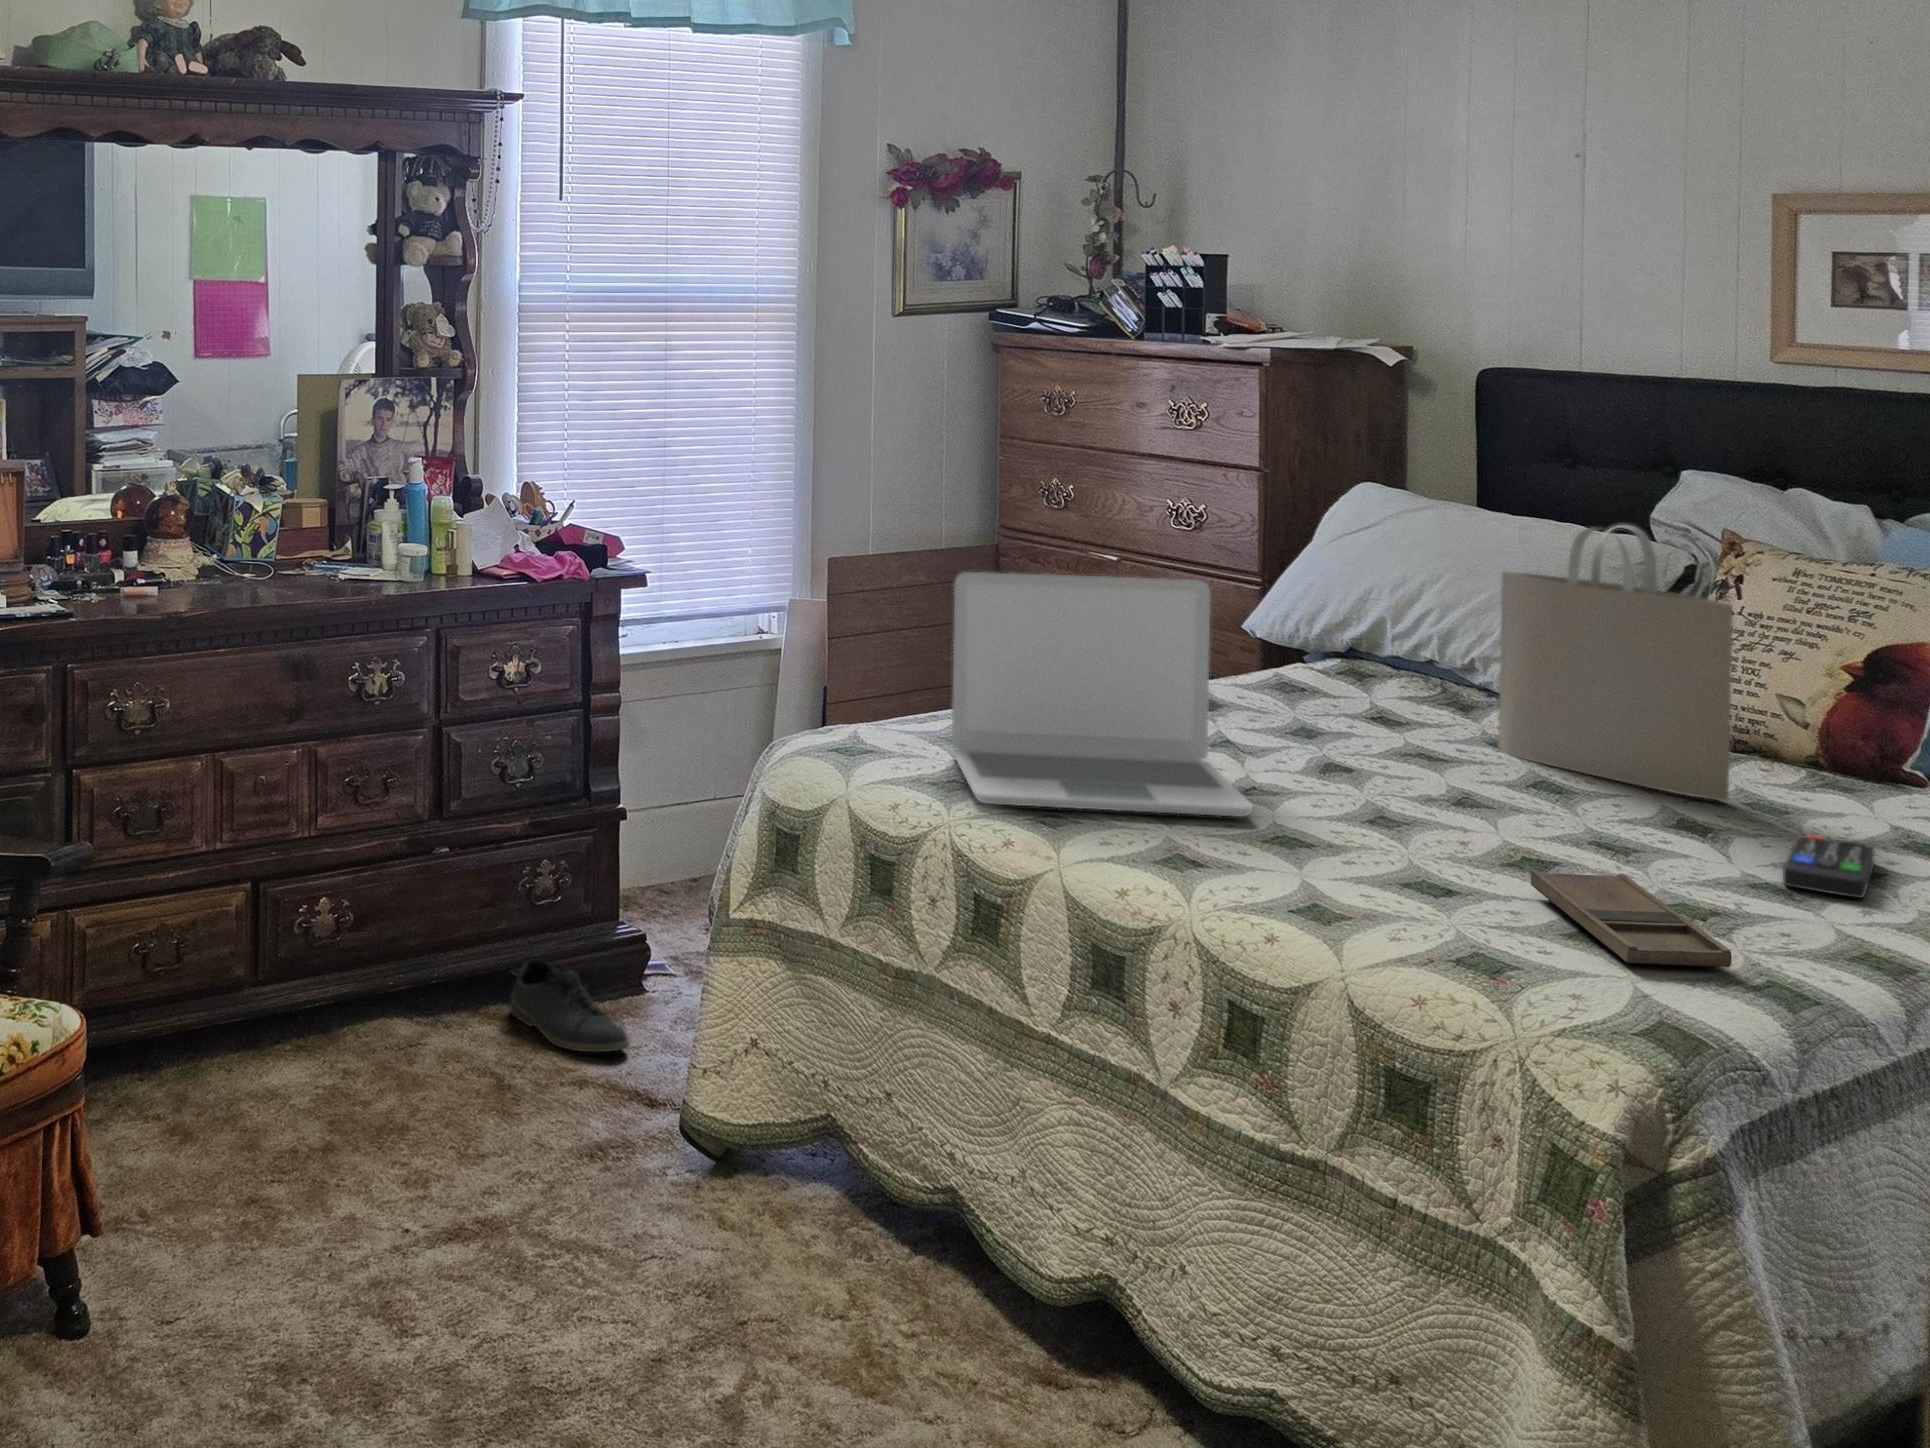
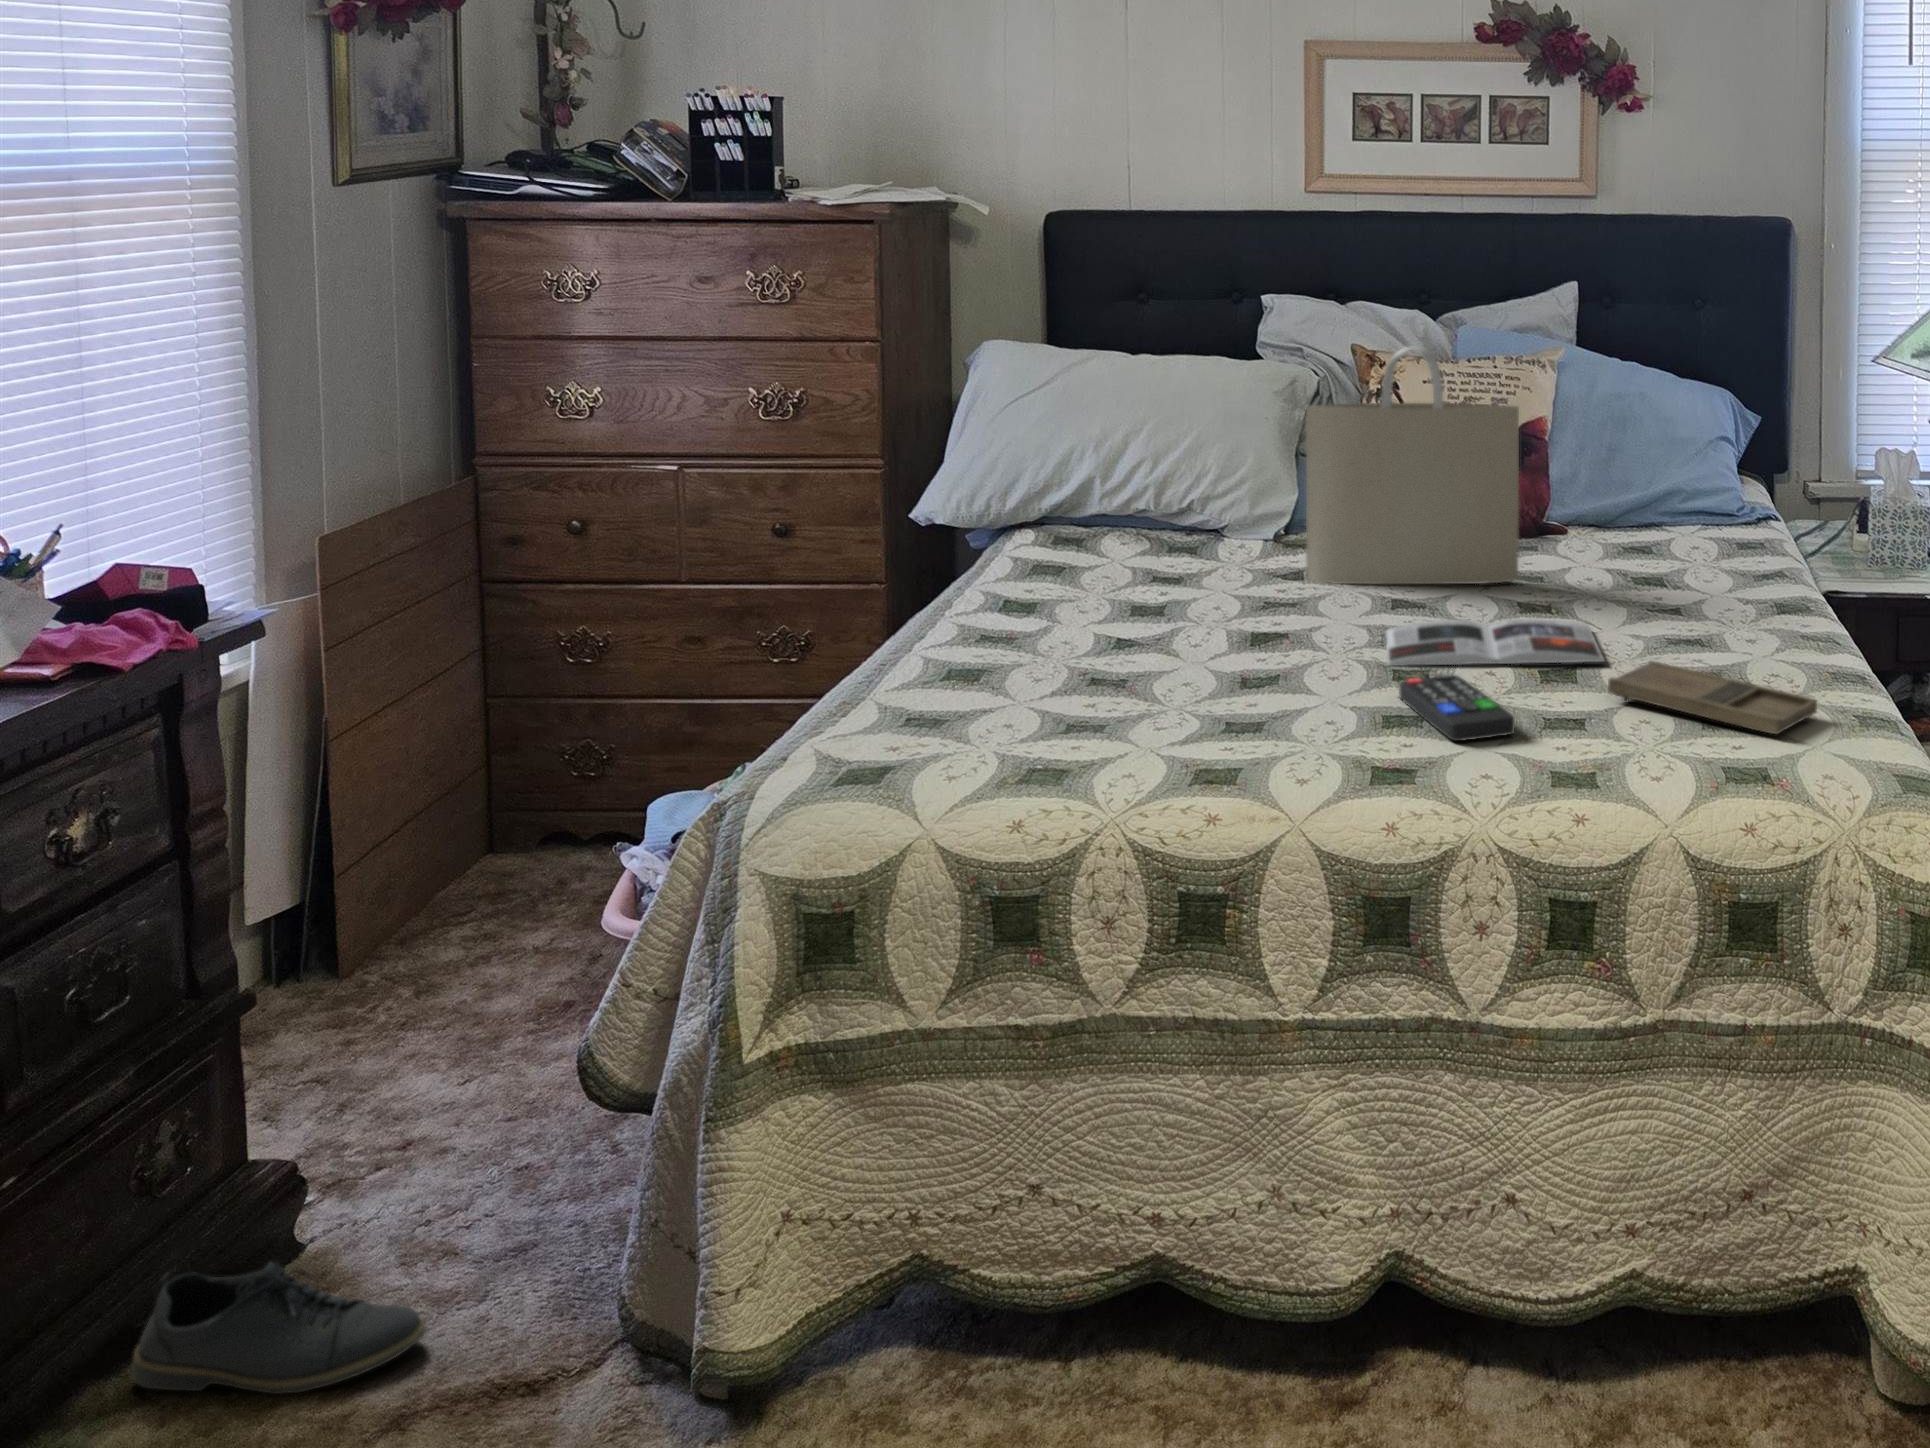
laptop: present [952,572,1253,817] -> none [943,458,1329,777]
magazine: none [1391,795,1689,872] -> present [1386,619,1604,666]
remote control: present [1783,835,1875,898] -> present [1399,675,1515,741]

